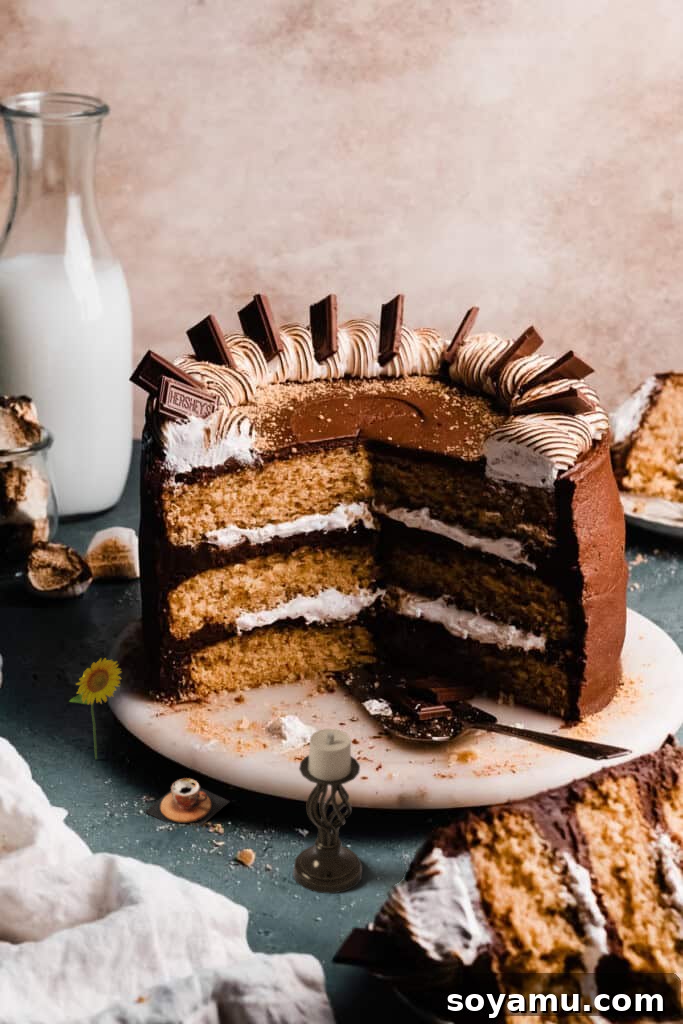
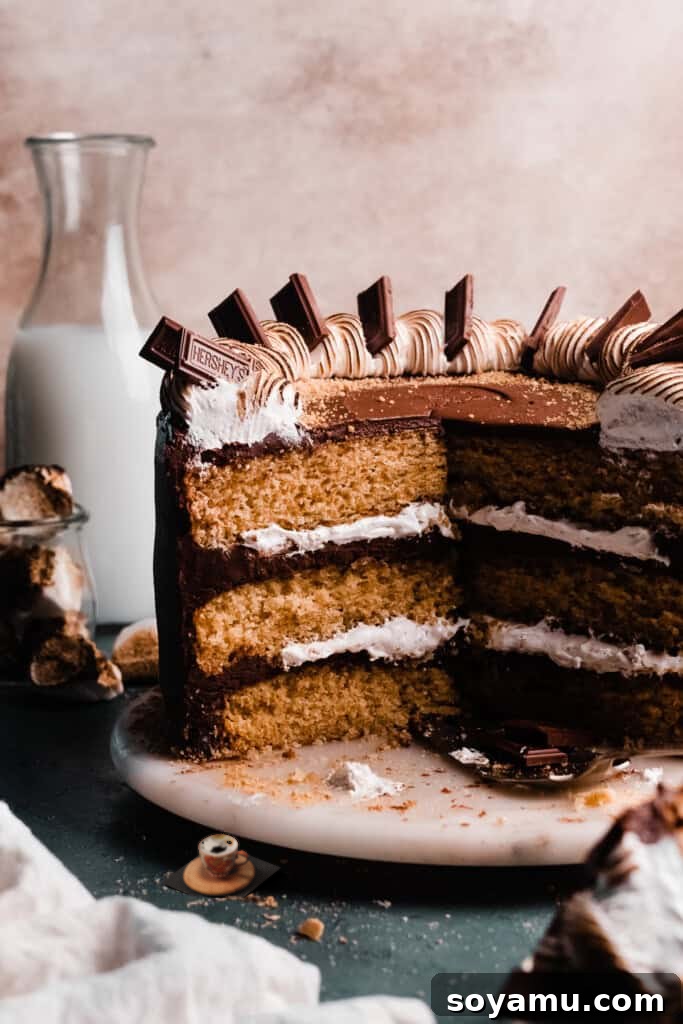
flower: present [70,658,121,759] -> none [60,675,131,824]
candle holder: present [293,729,362,894] -> none [376,732,478,985]

